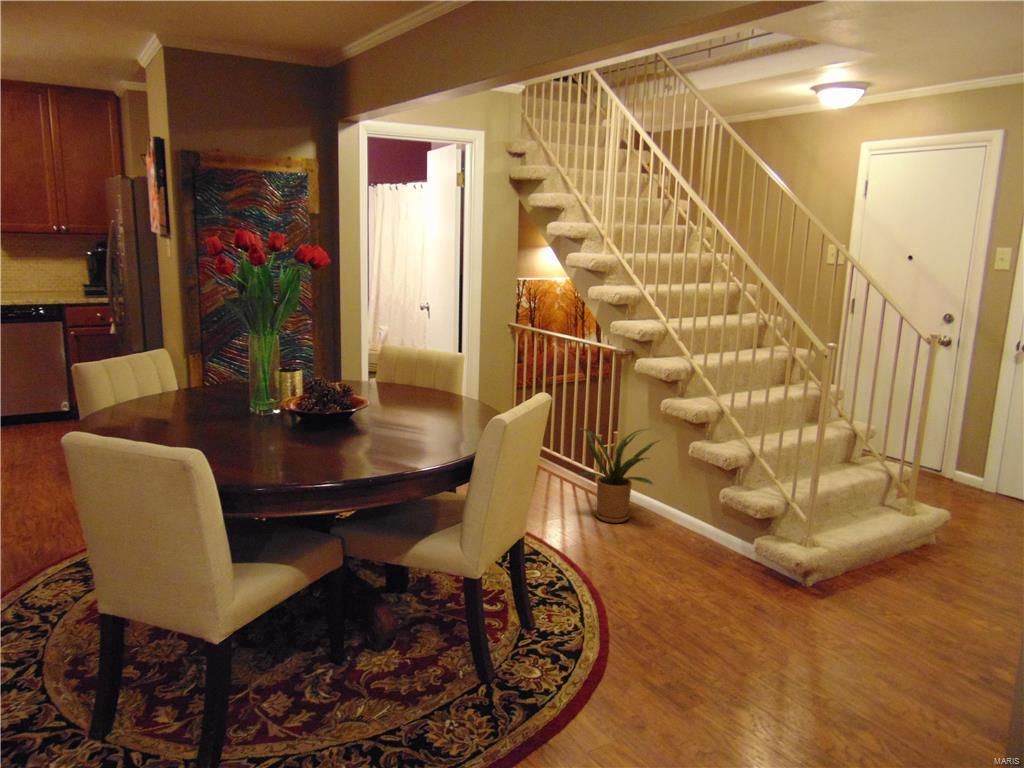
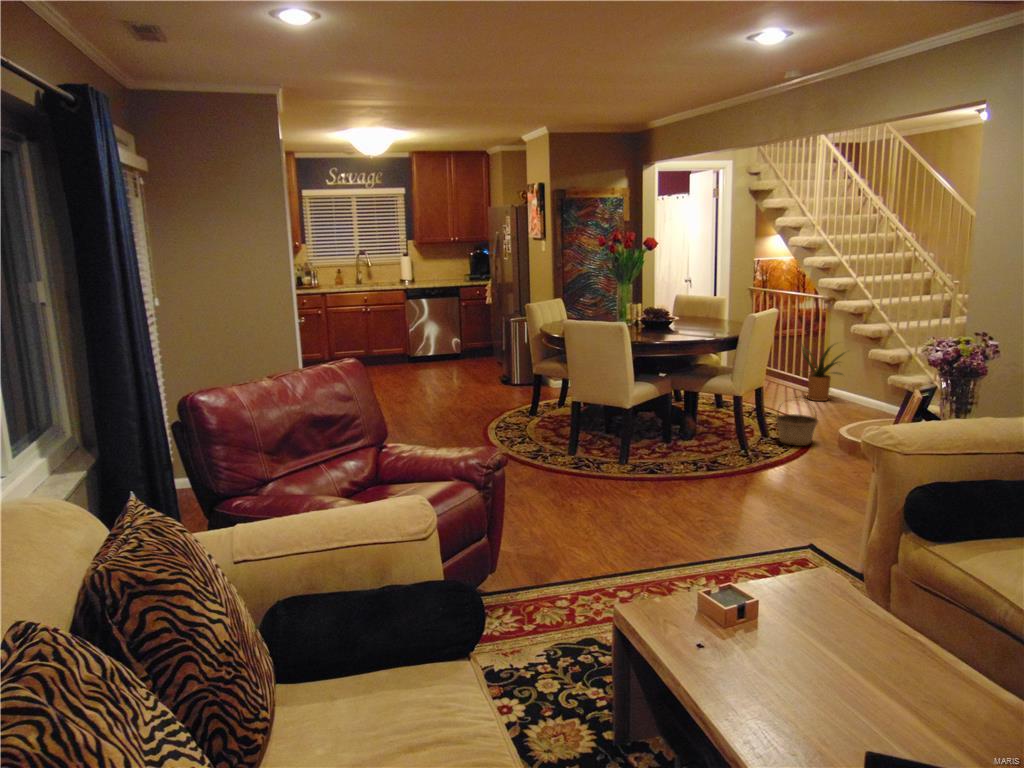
basket: none [544,588,628,692] -> present [775,402,818,446]

